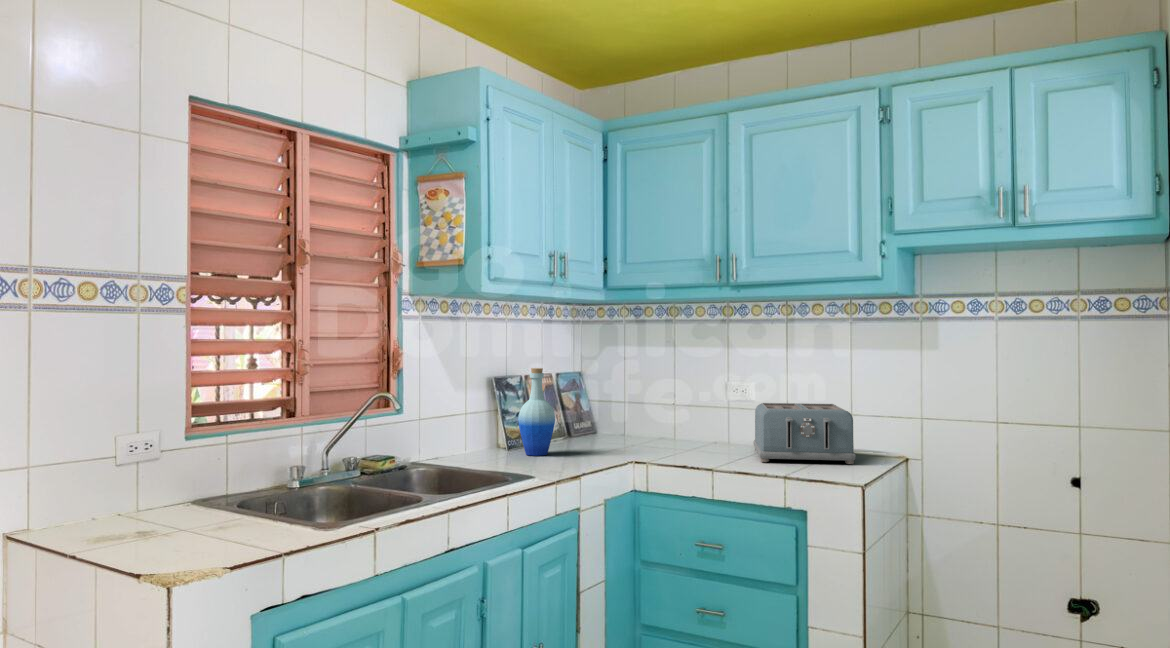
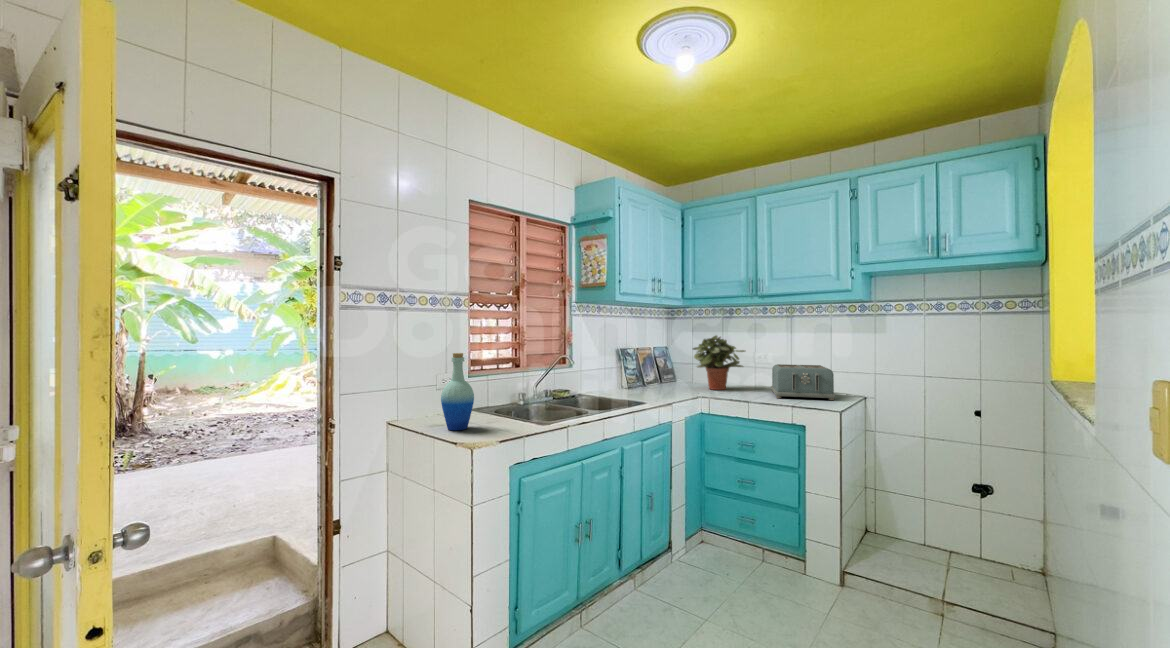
potted plant: none [620,353,712,449] -> present [693,336,745,390]
bottle: present [518,368,555,456] -> present [441,353,474,430]

